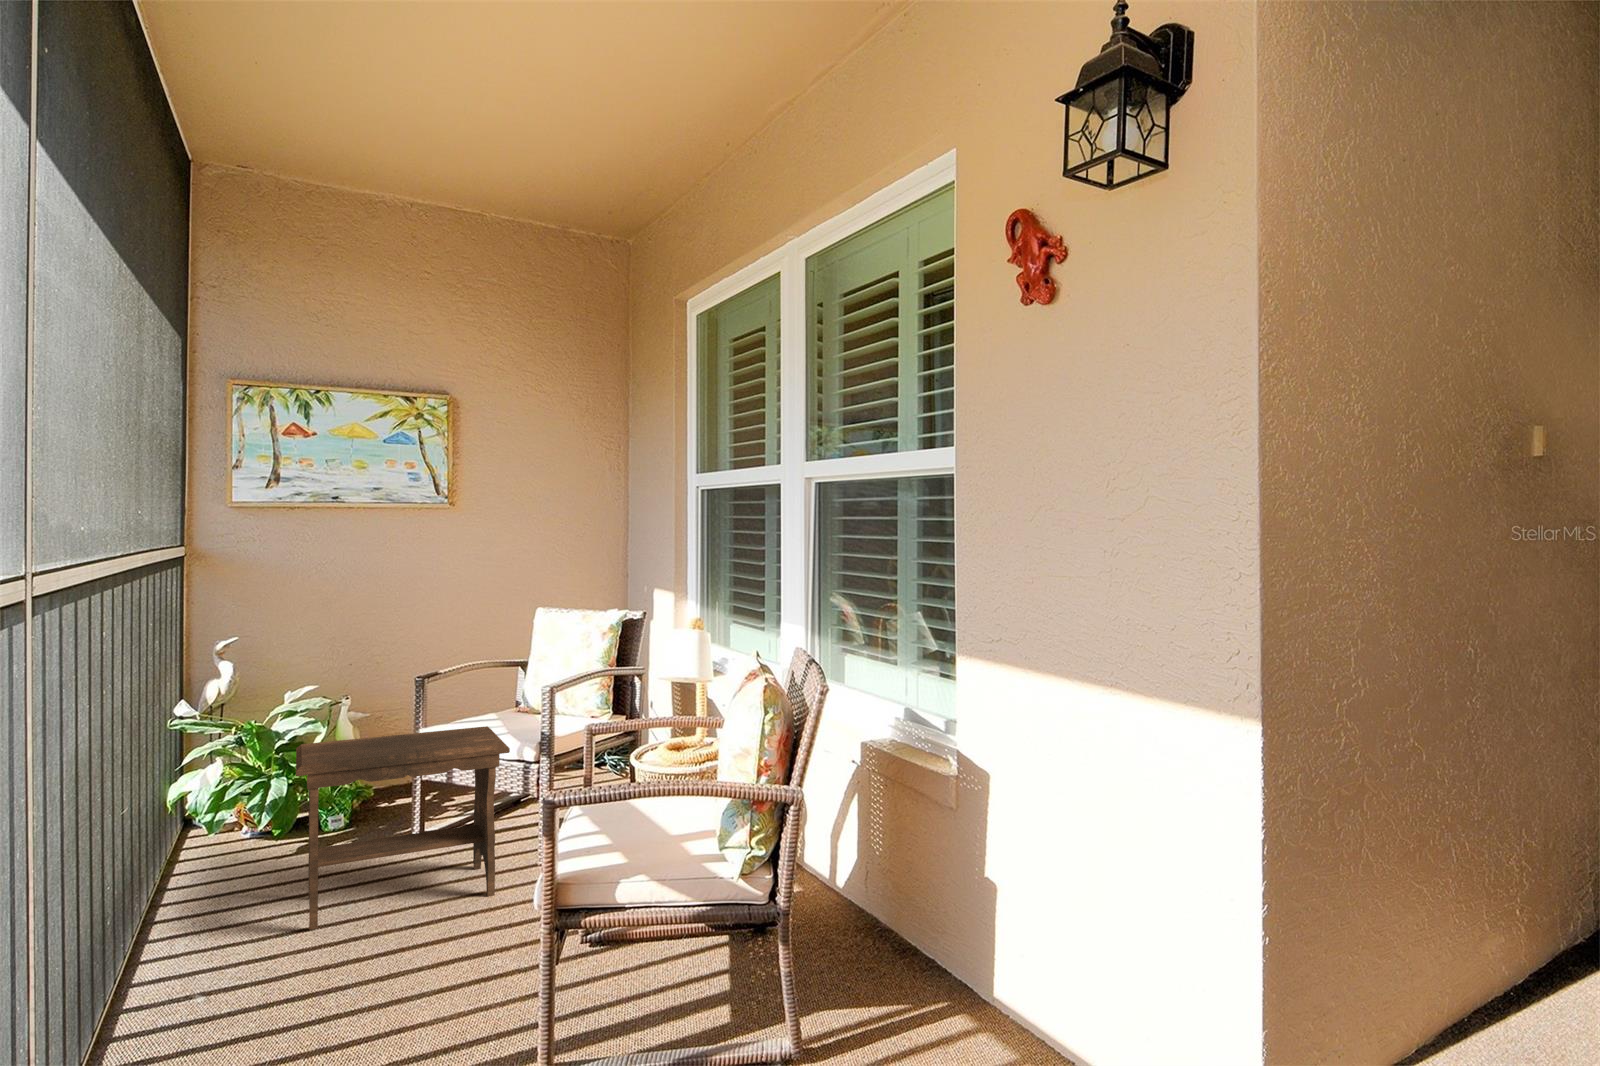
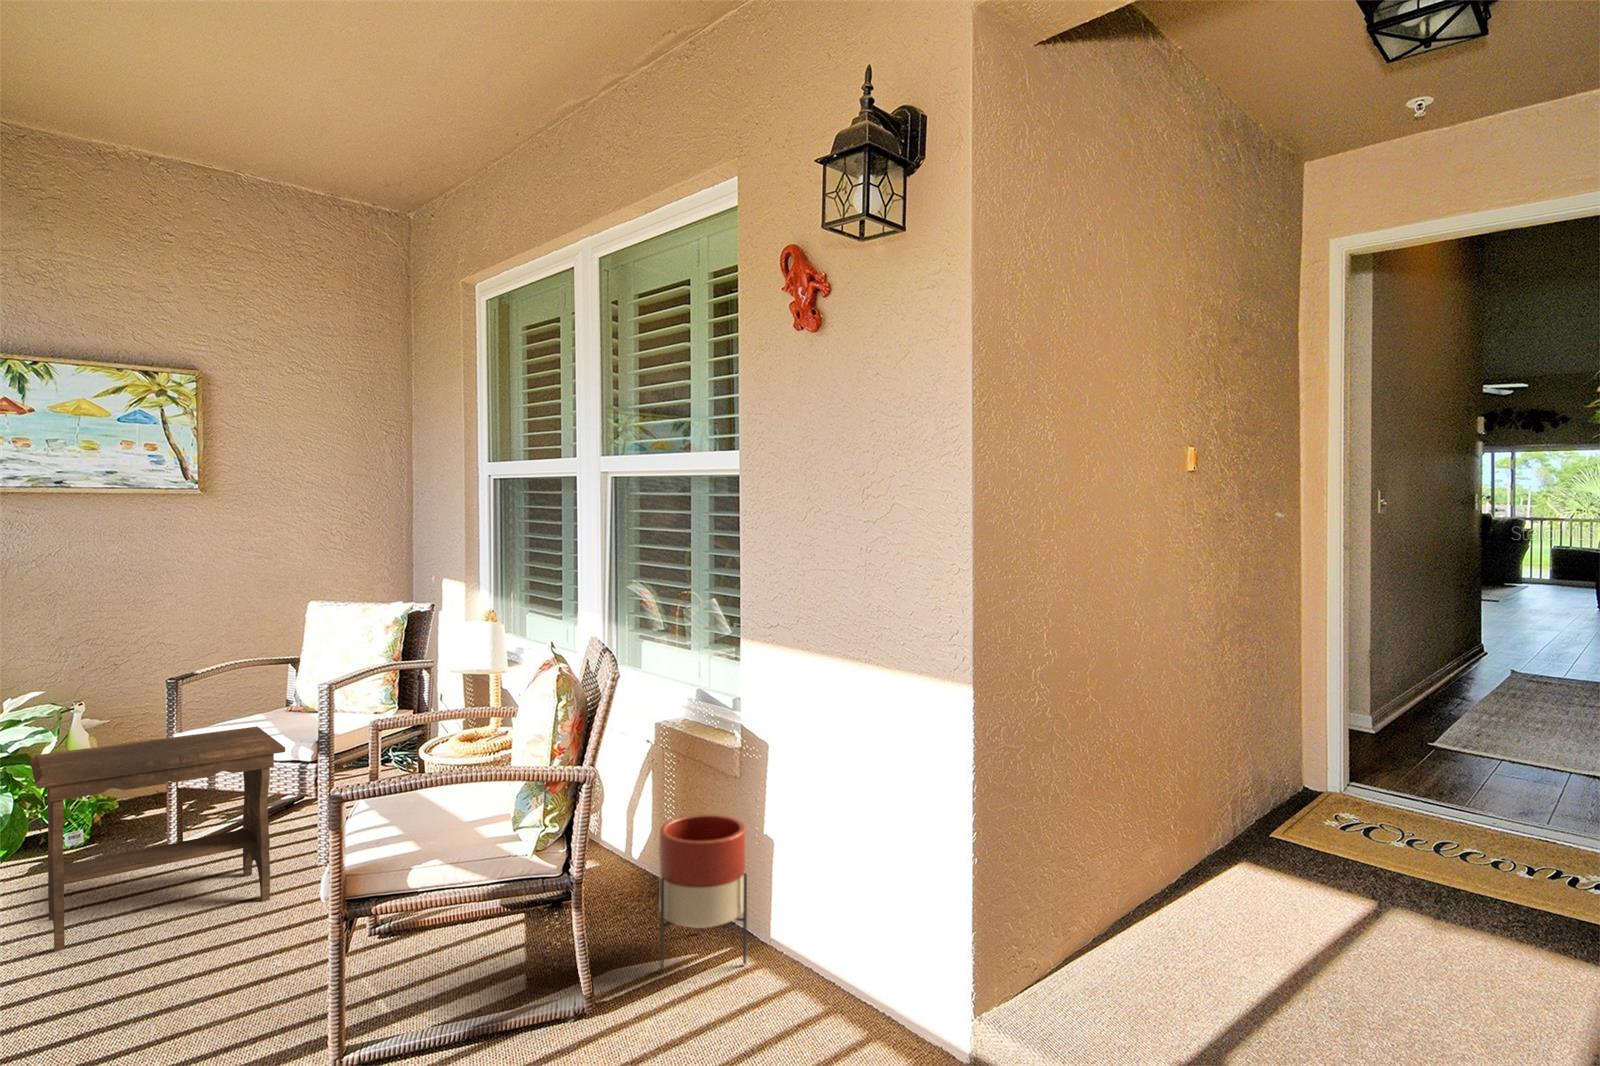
planter: none [870,844,966,1016] -> present [659,814,747,971]

